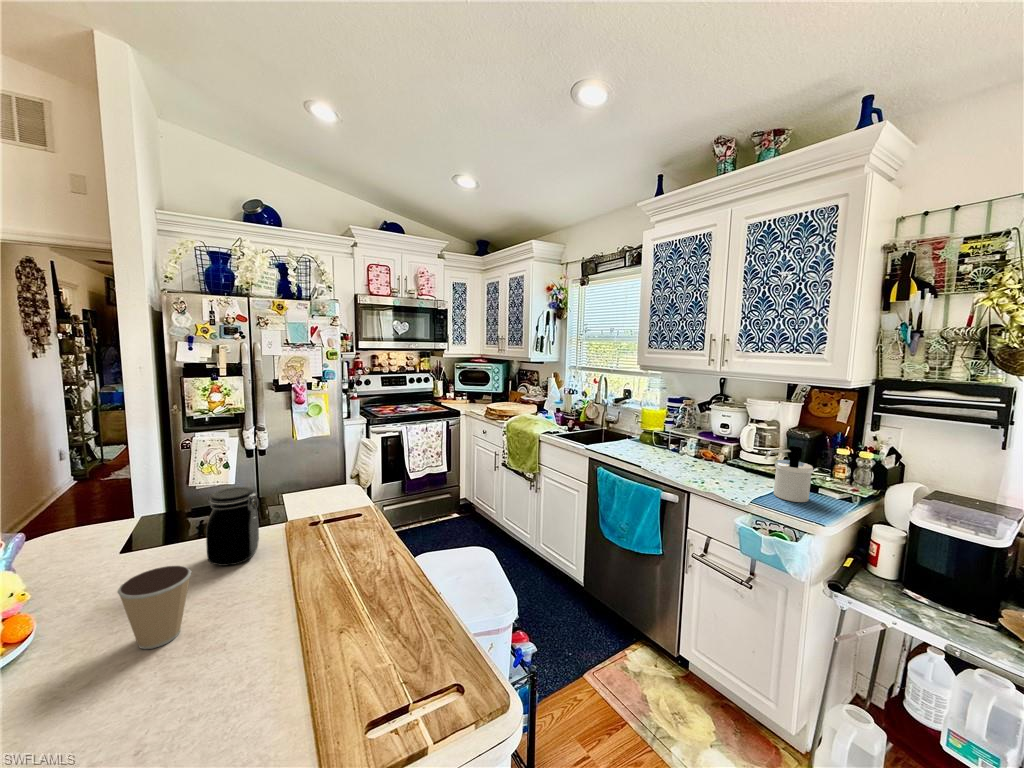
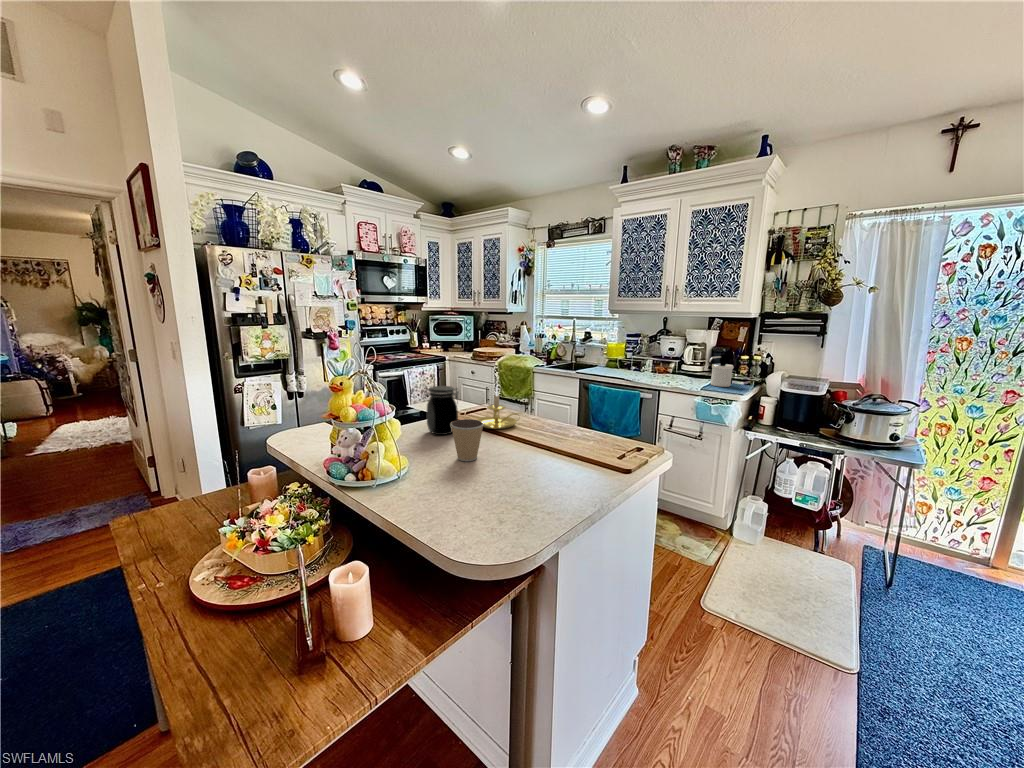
candle holder: none [292,492,359,565] -> present [477,386,522,429]

